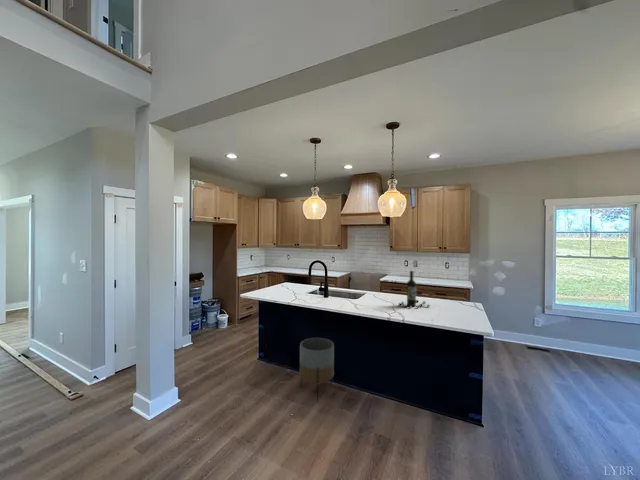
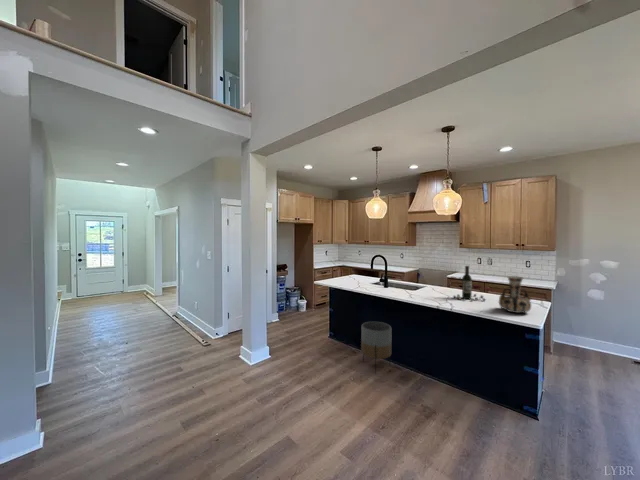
vase: none [446,281,477,319] -> present [499,276,531,313]

